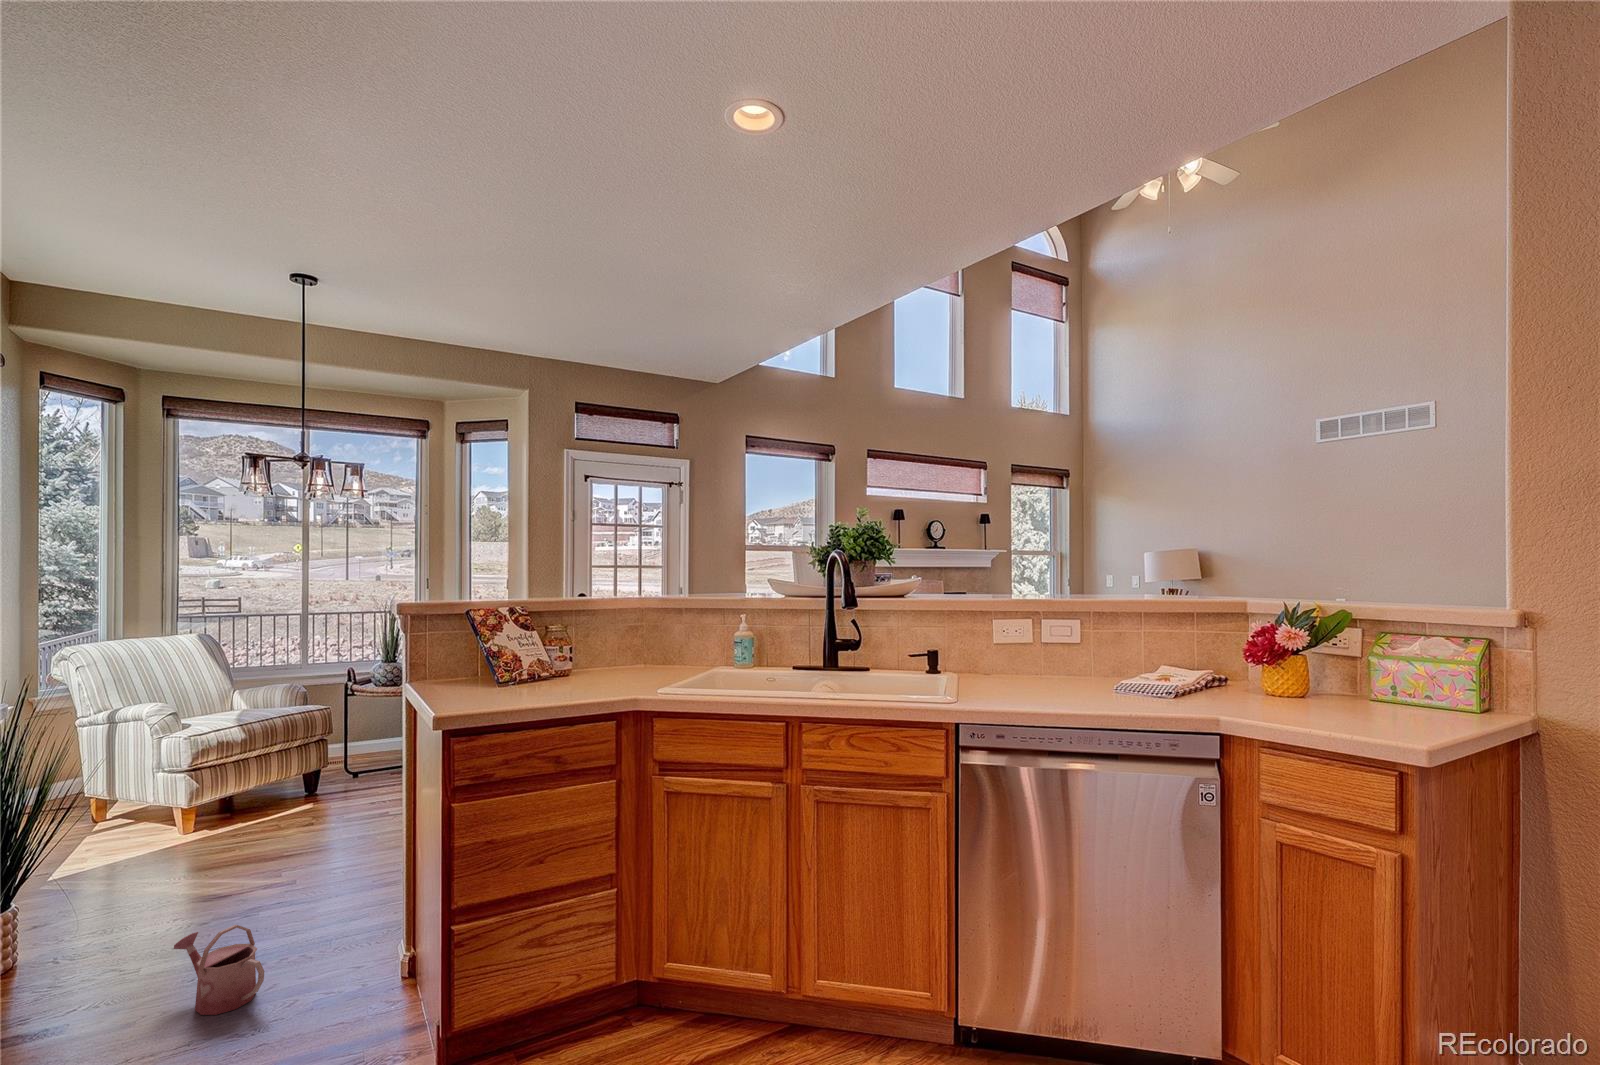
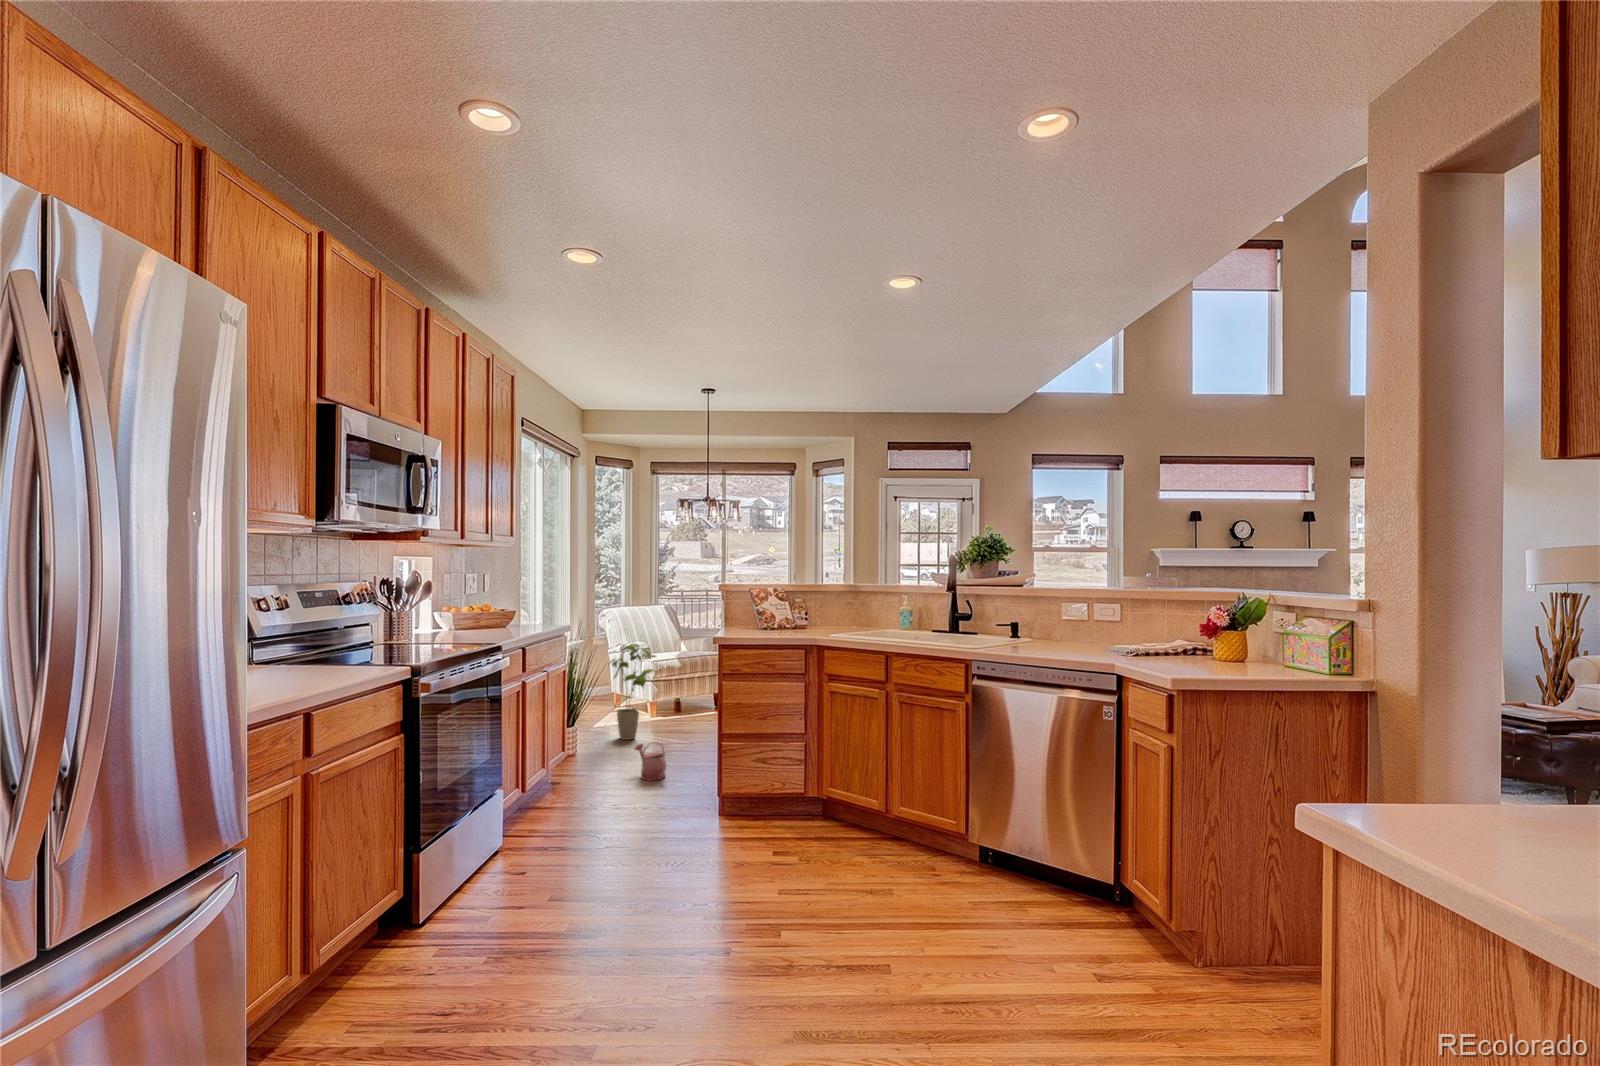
house plant: none [84,715,204,906] -> present [611,643,654,740]

